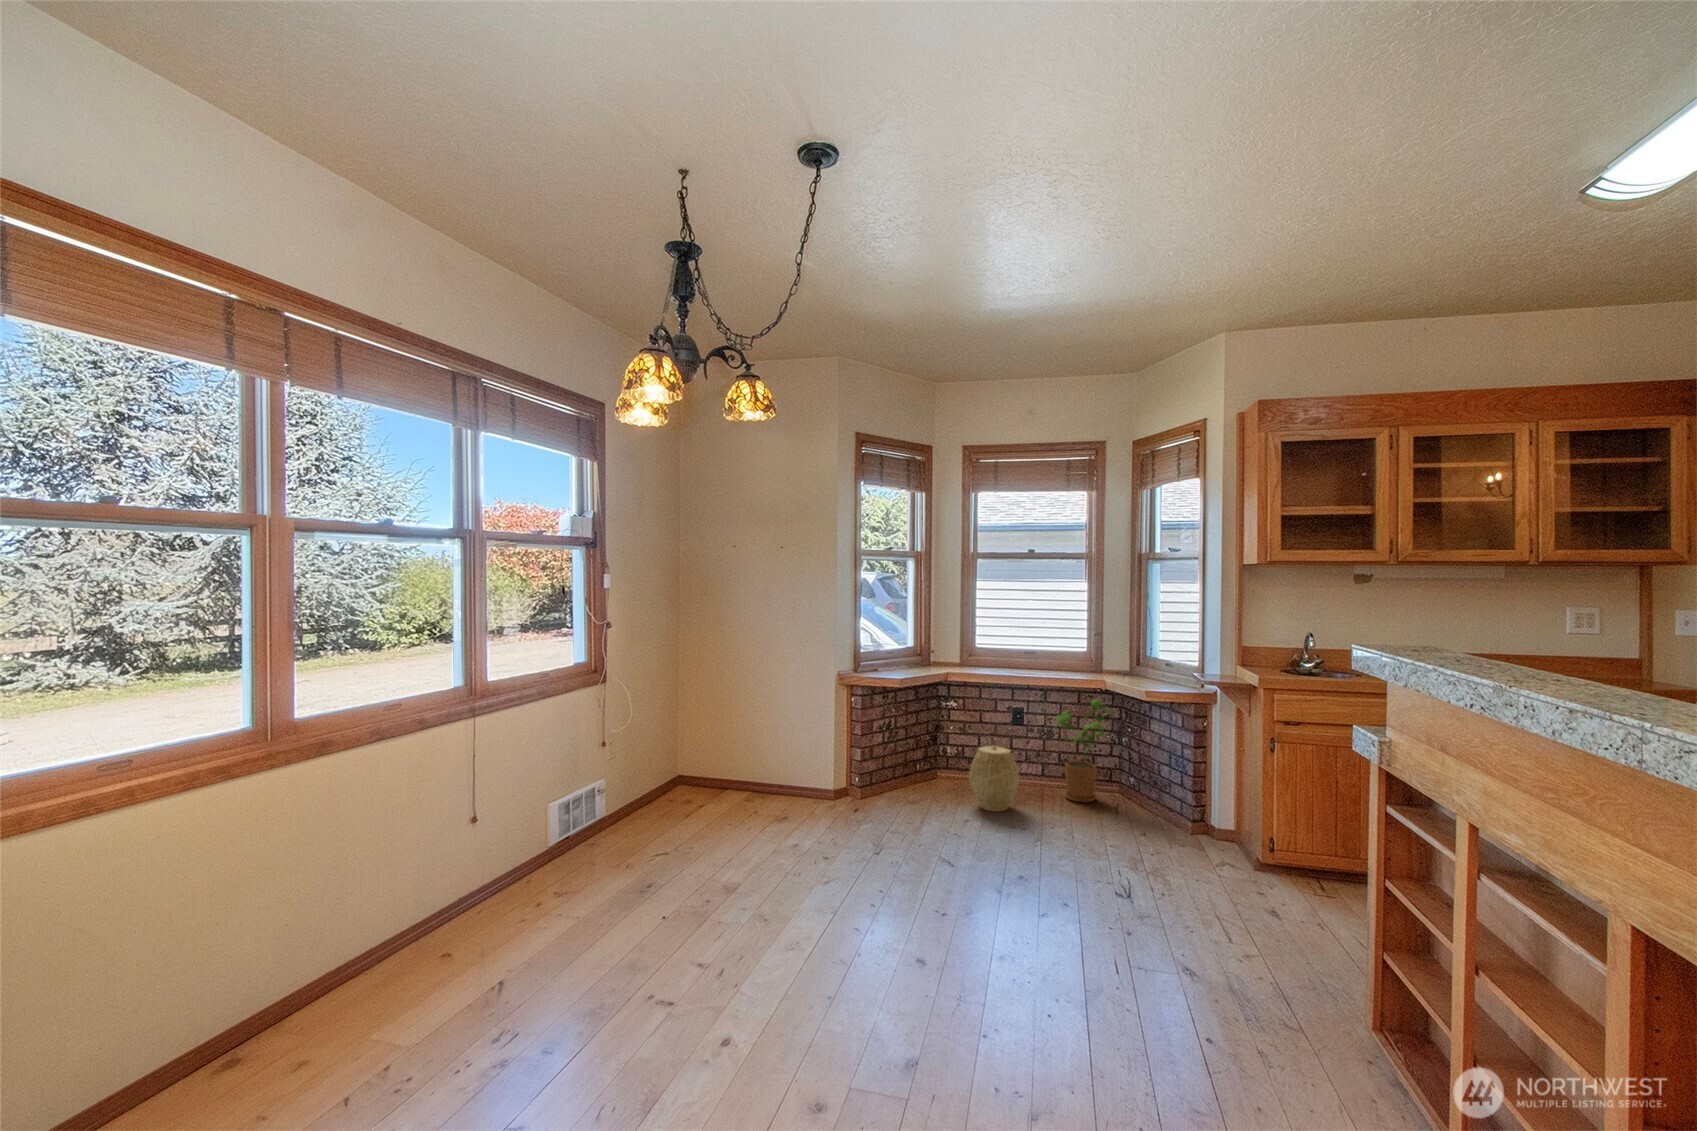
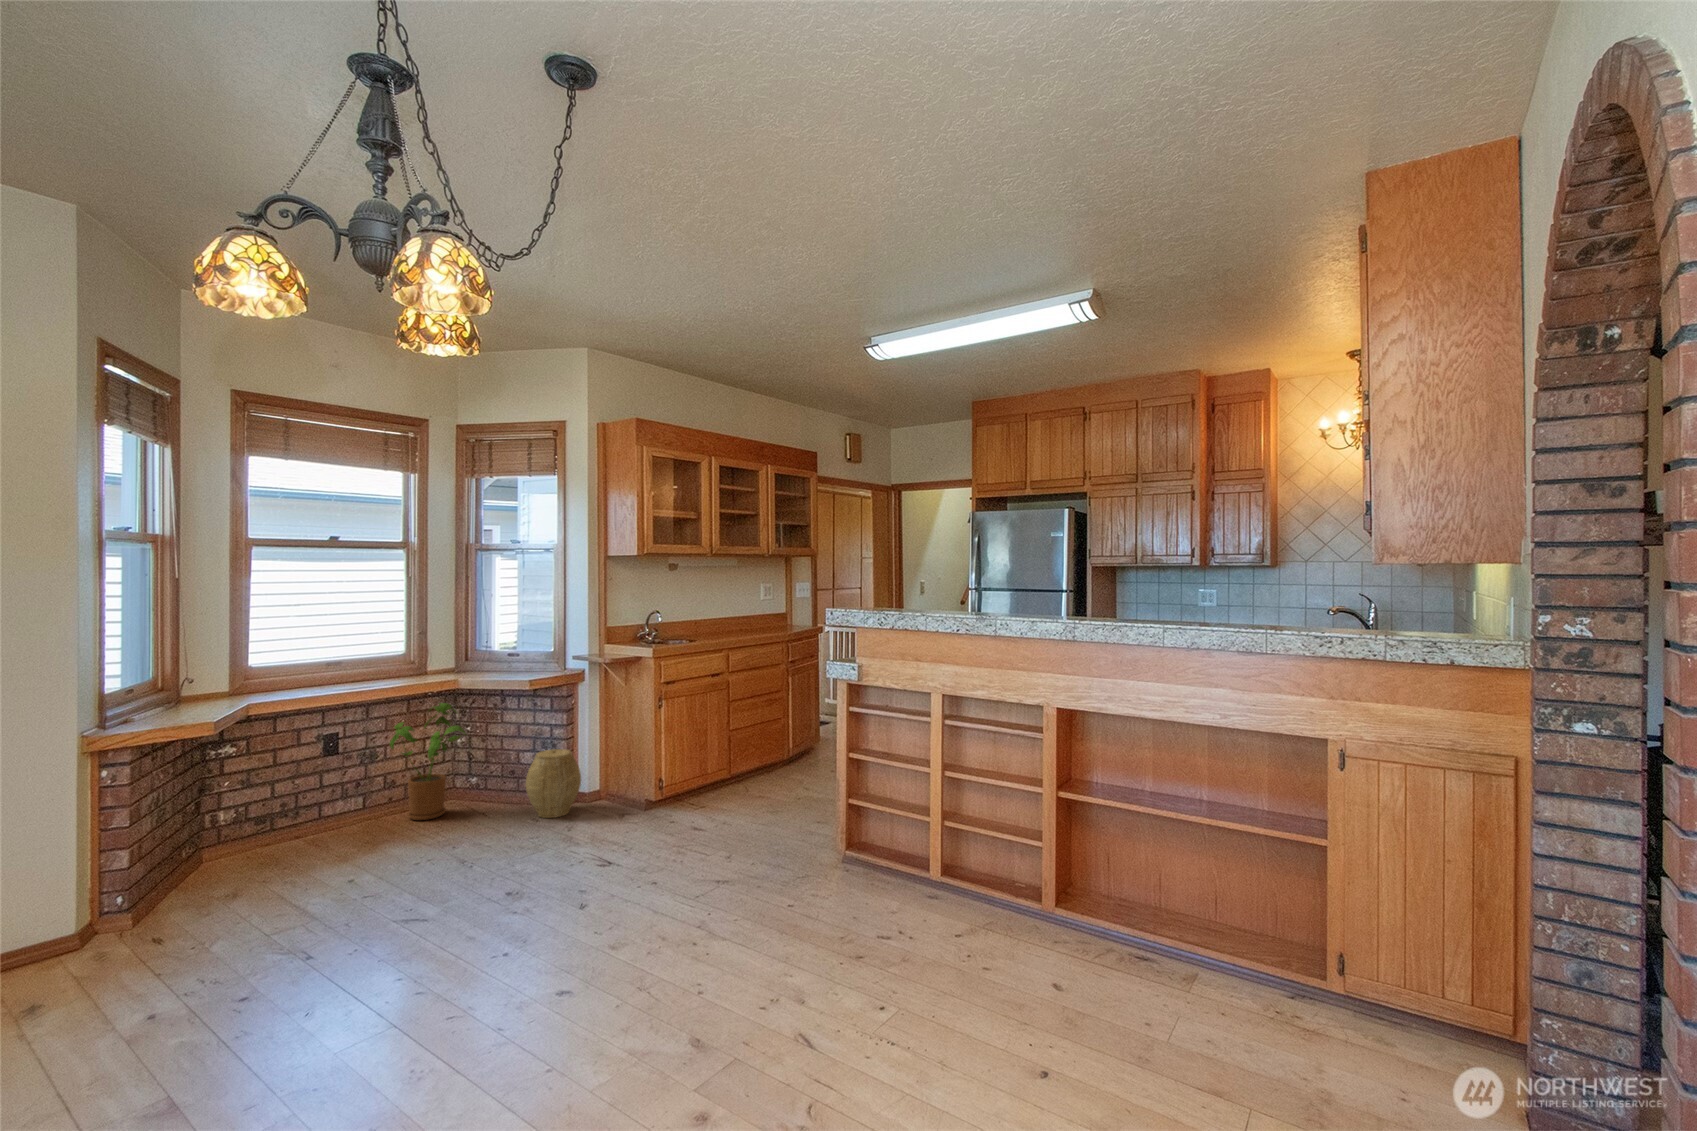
woven basket: present [969,746,1019,811] -> present [526,749,581,818]

